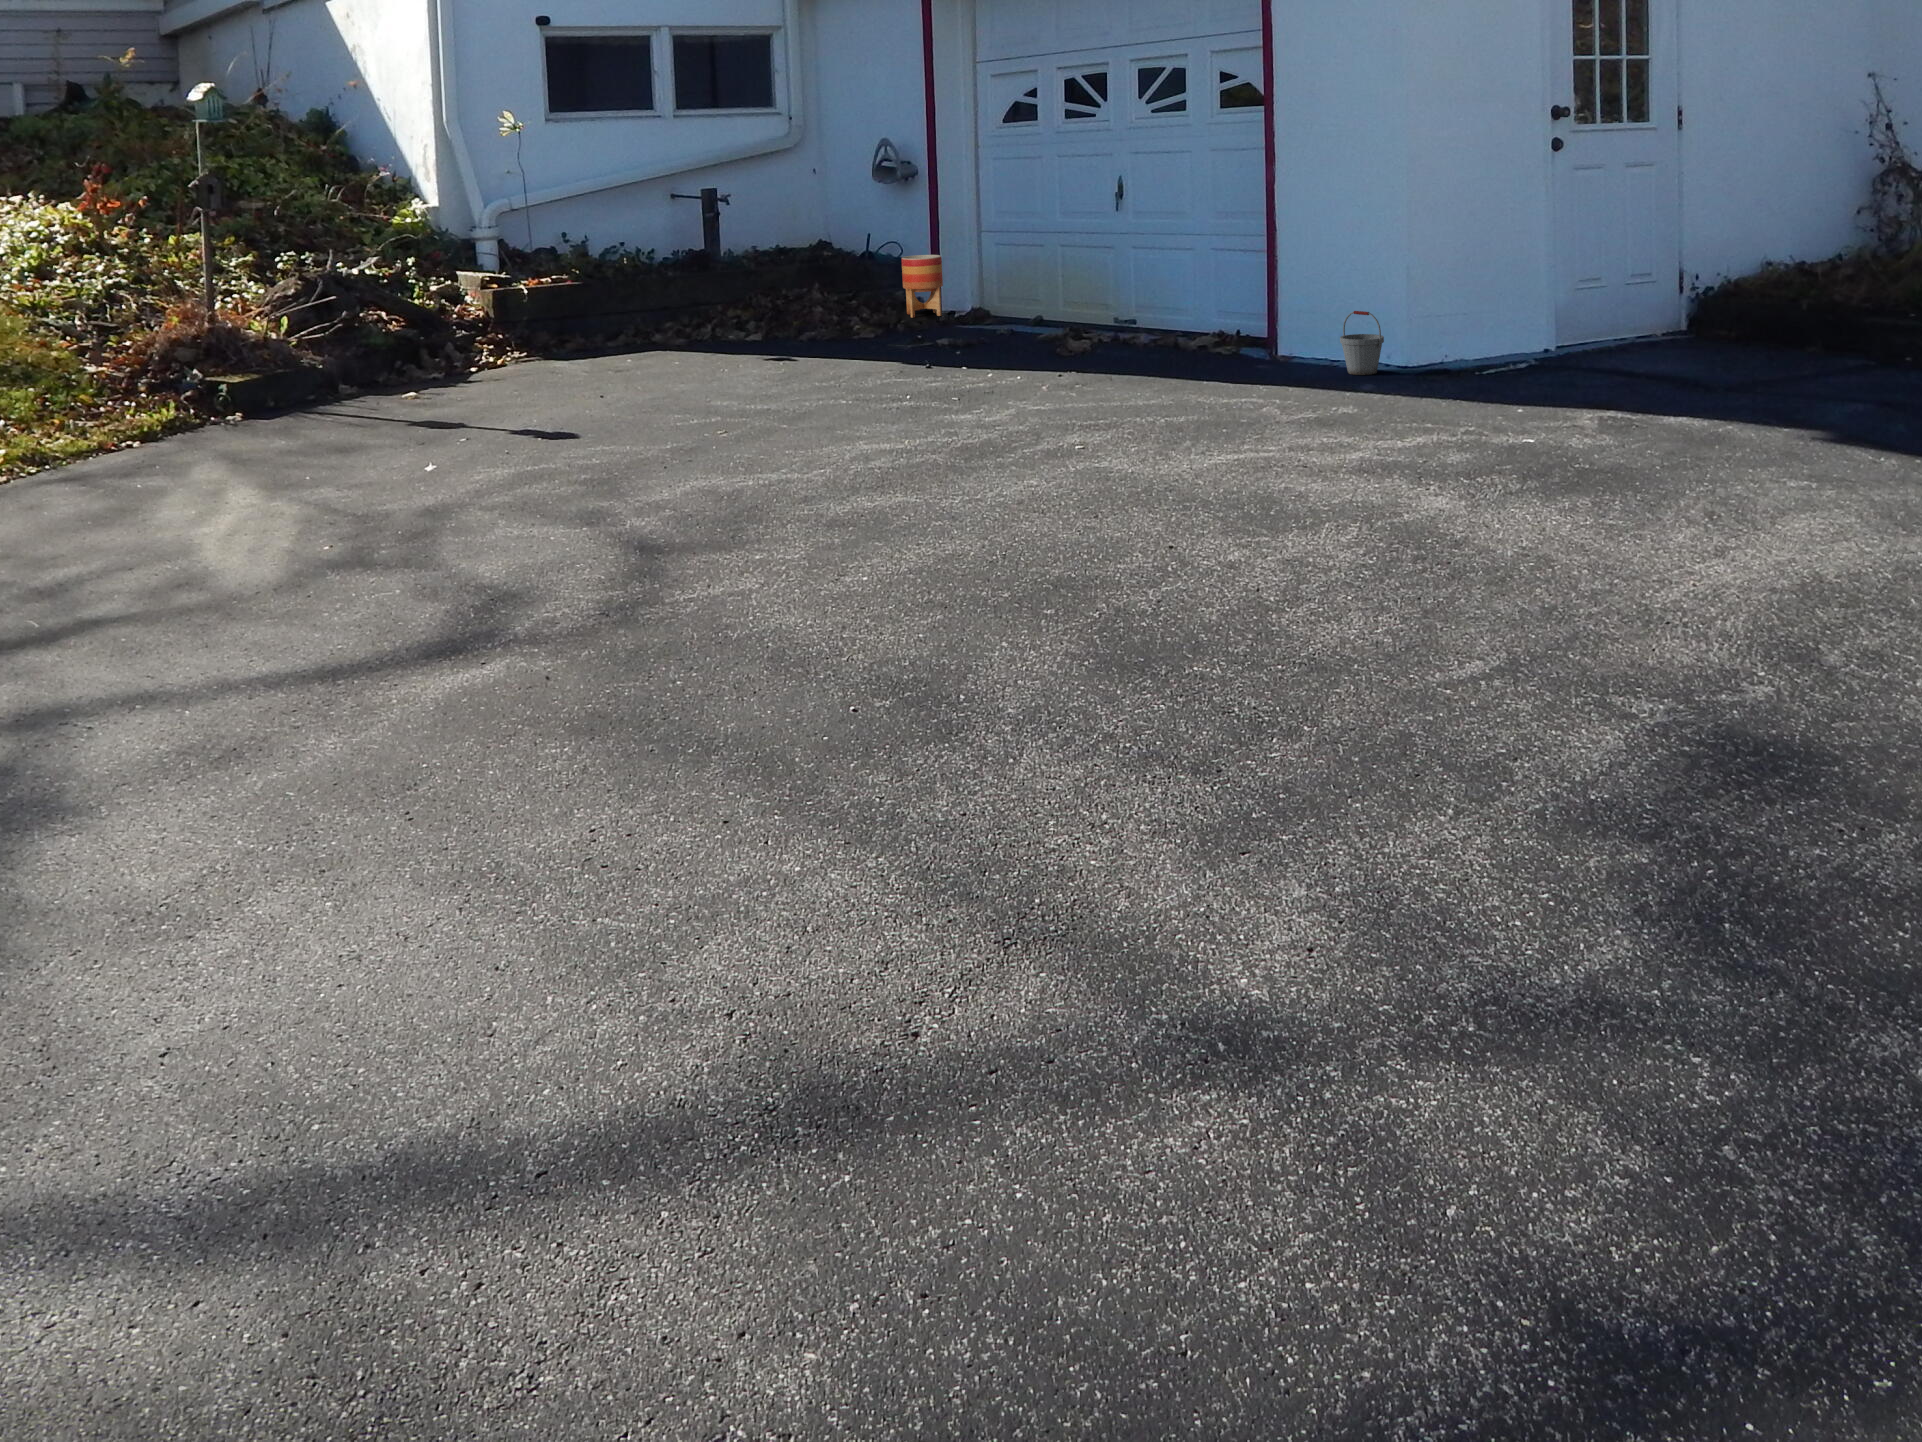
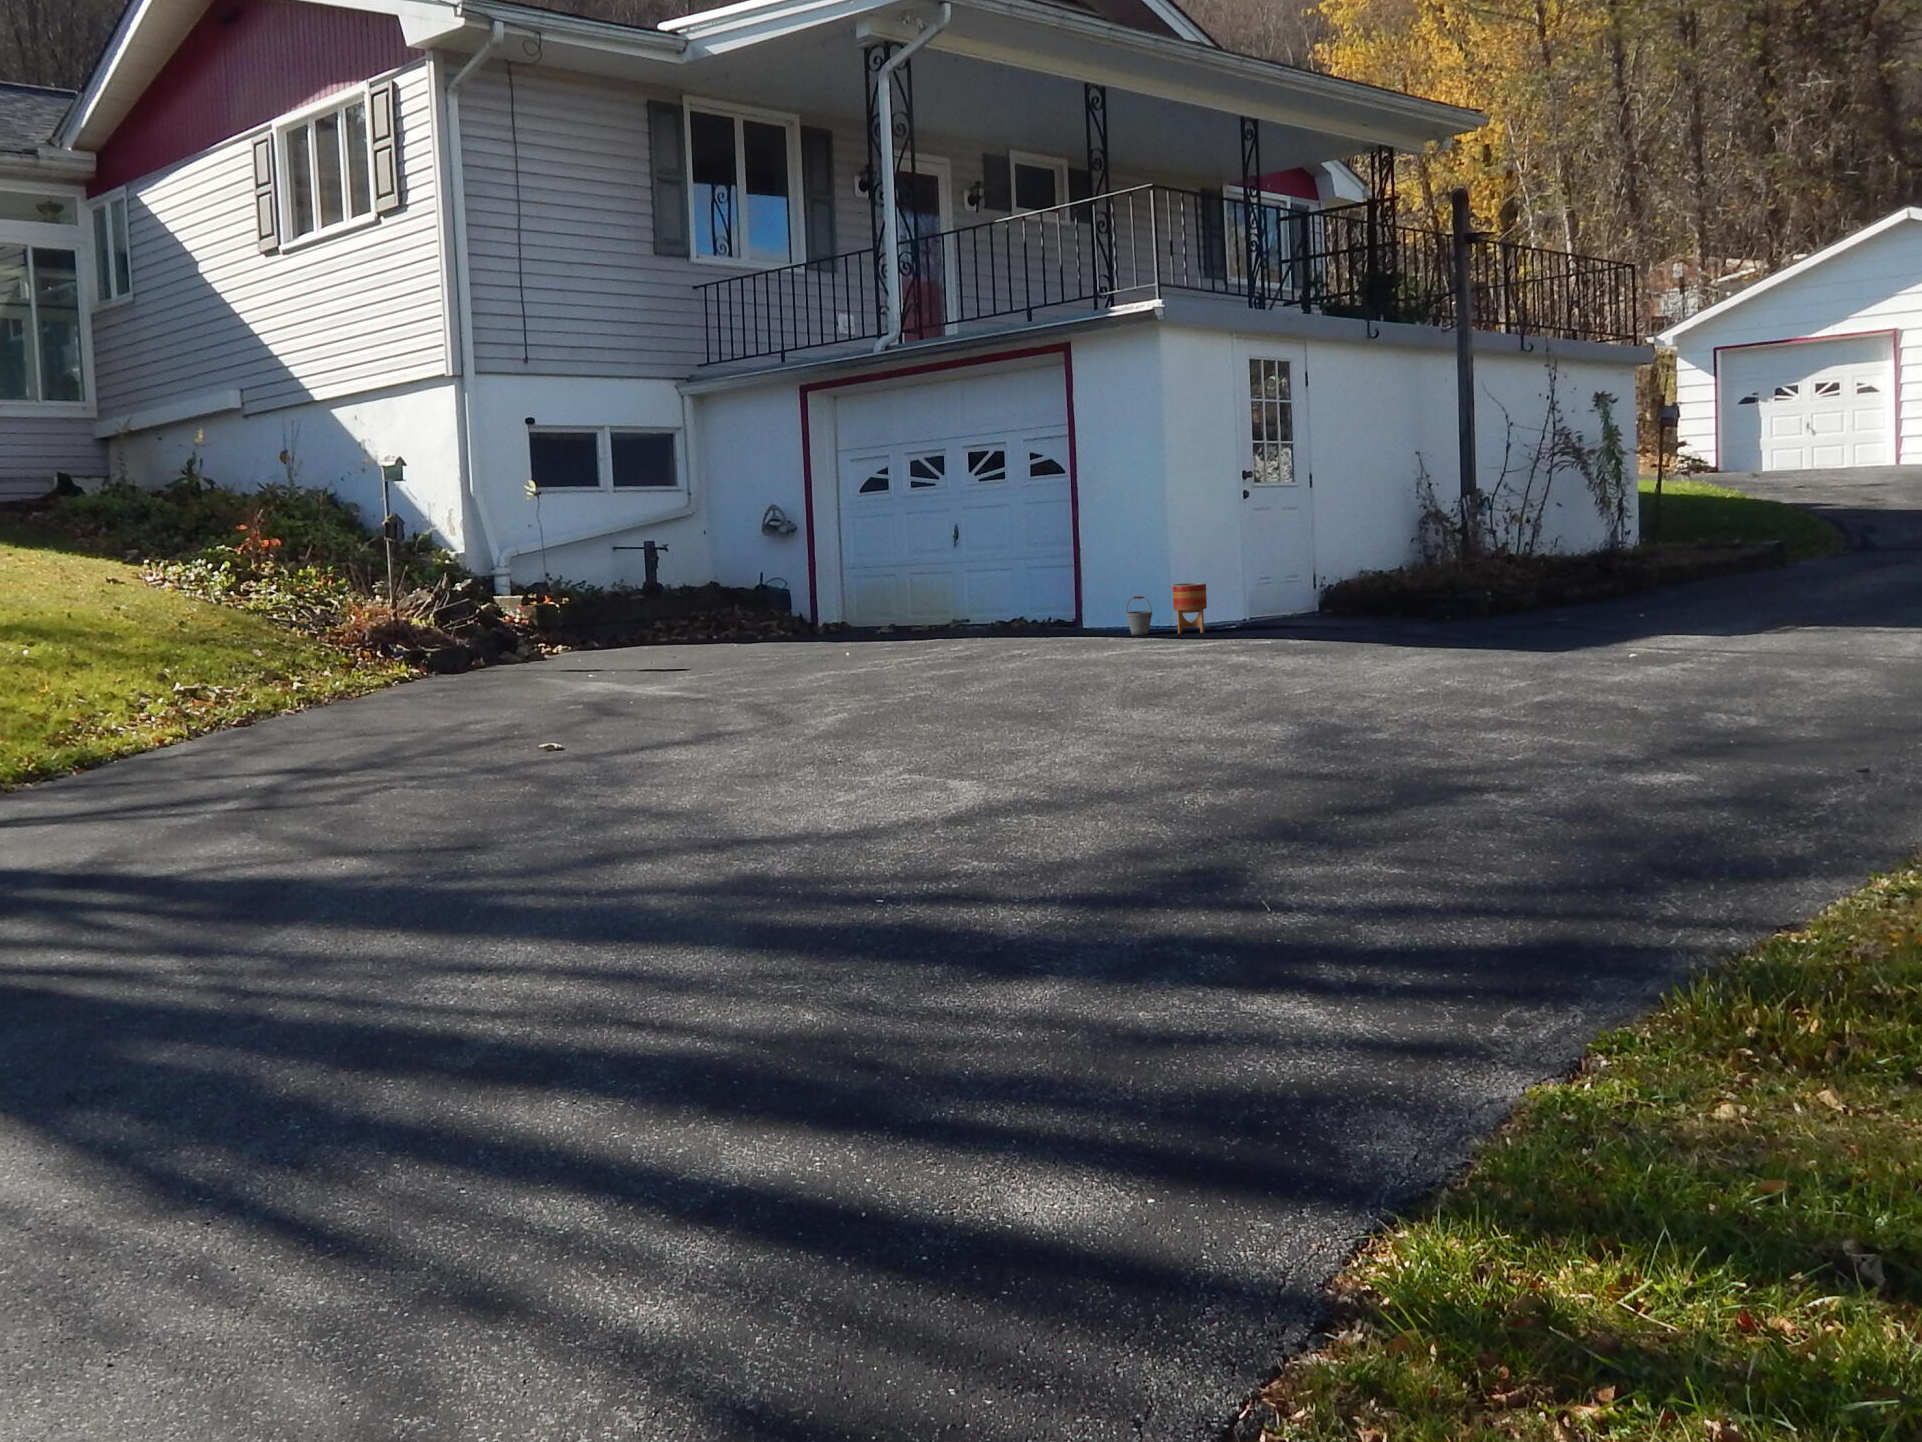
planter: present [902,255,943,318] -> present [1173,583,1207,634]

